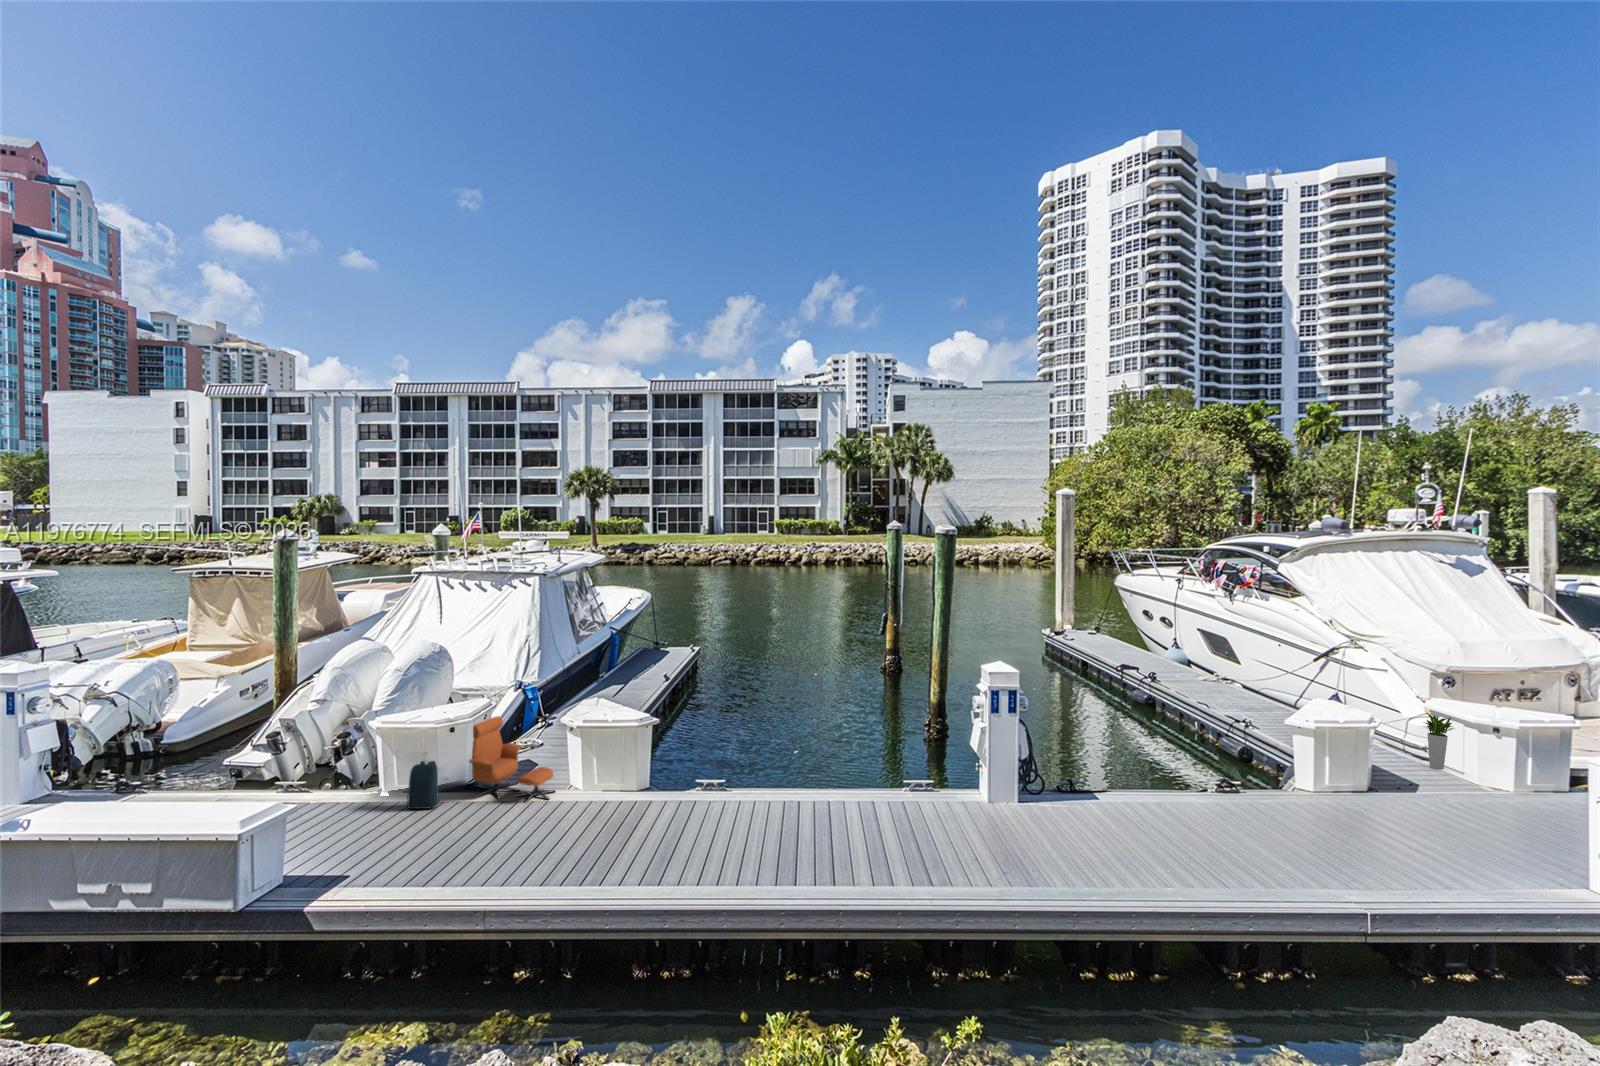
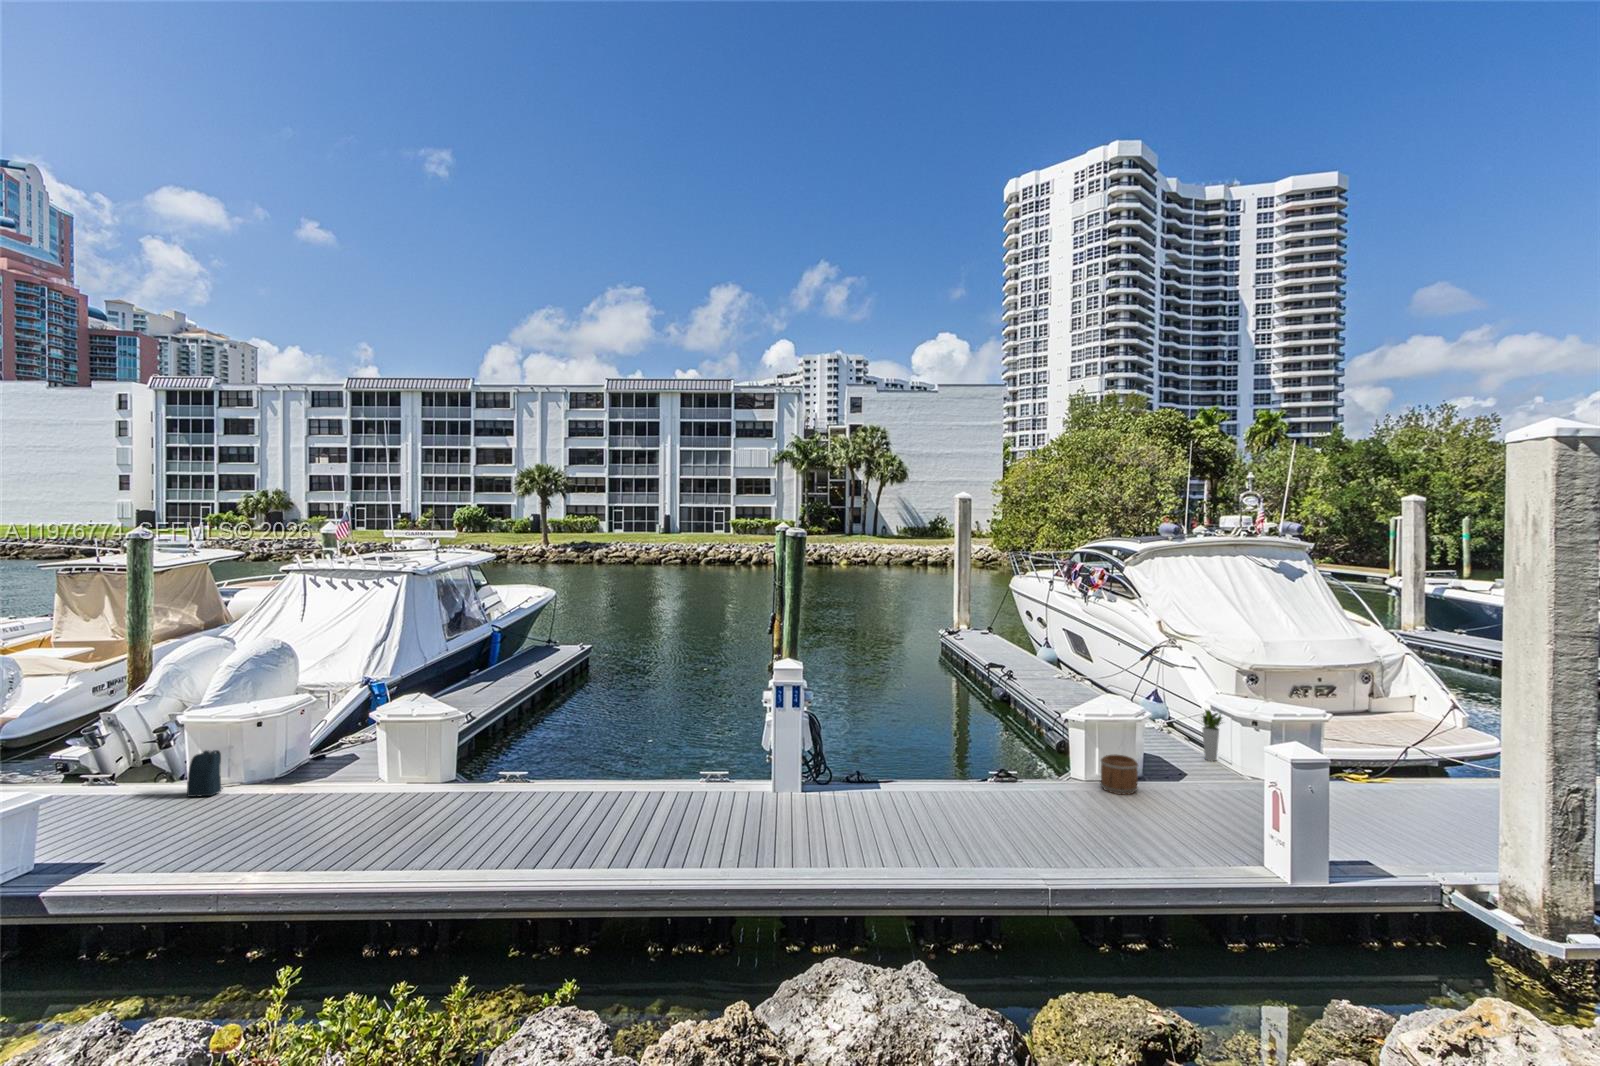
lounge chair: present [469,716,554,802] -> none [253,708,344,791]
bucket: none [1344,764,1391,806] -> present [1100,755,1138,794]

